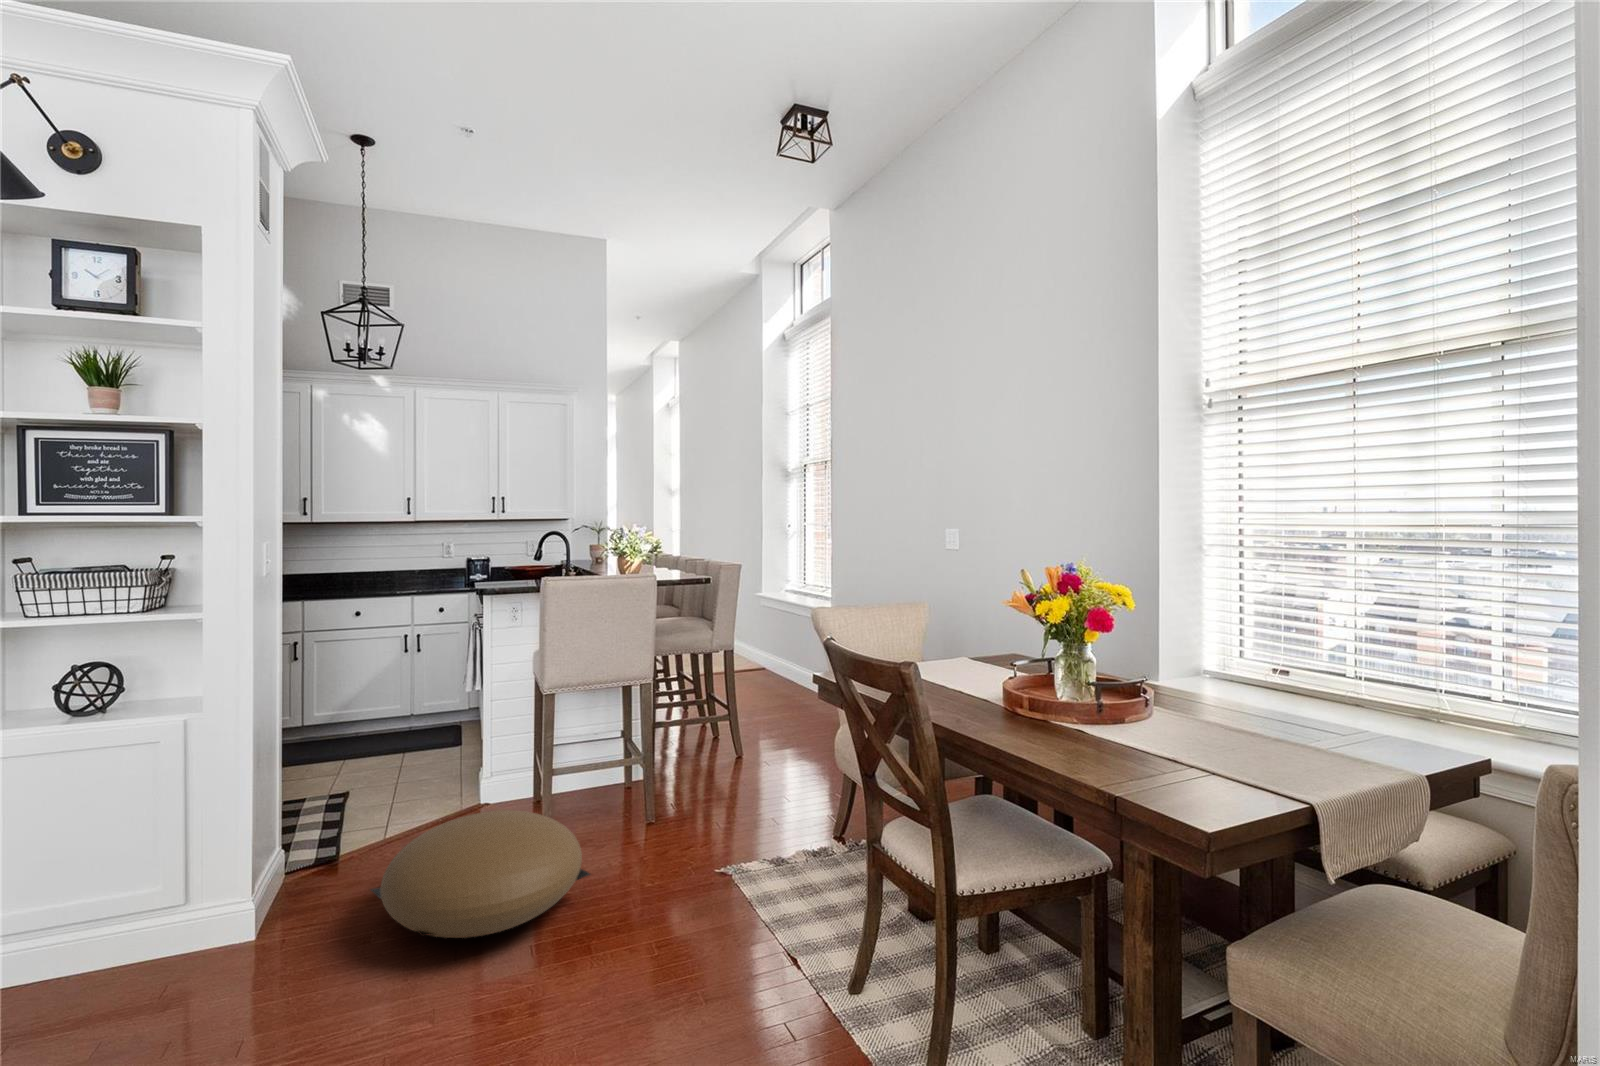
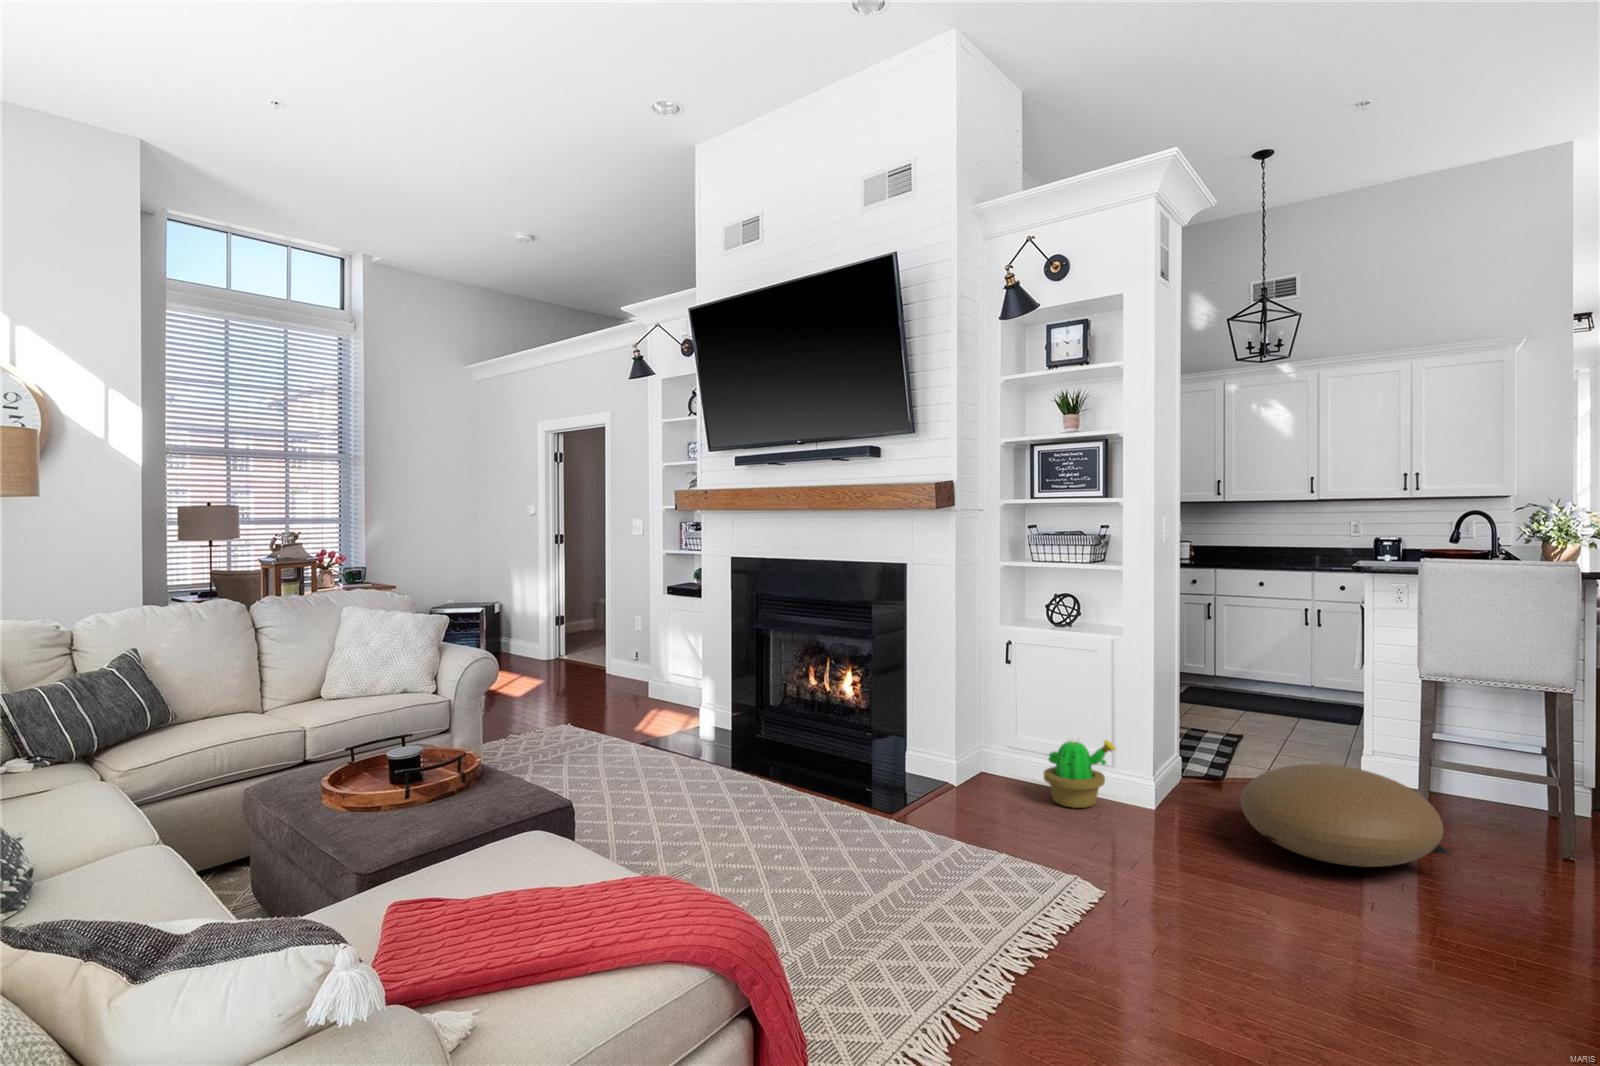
decorative plant: none [54,873,196,1005] -> present [1044,740,1116,808]

